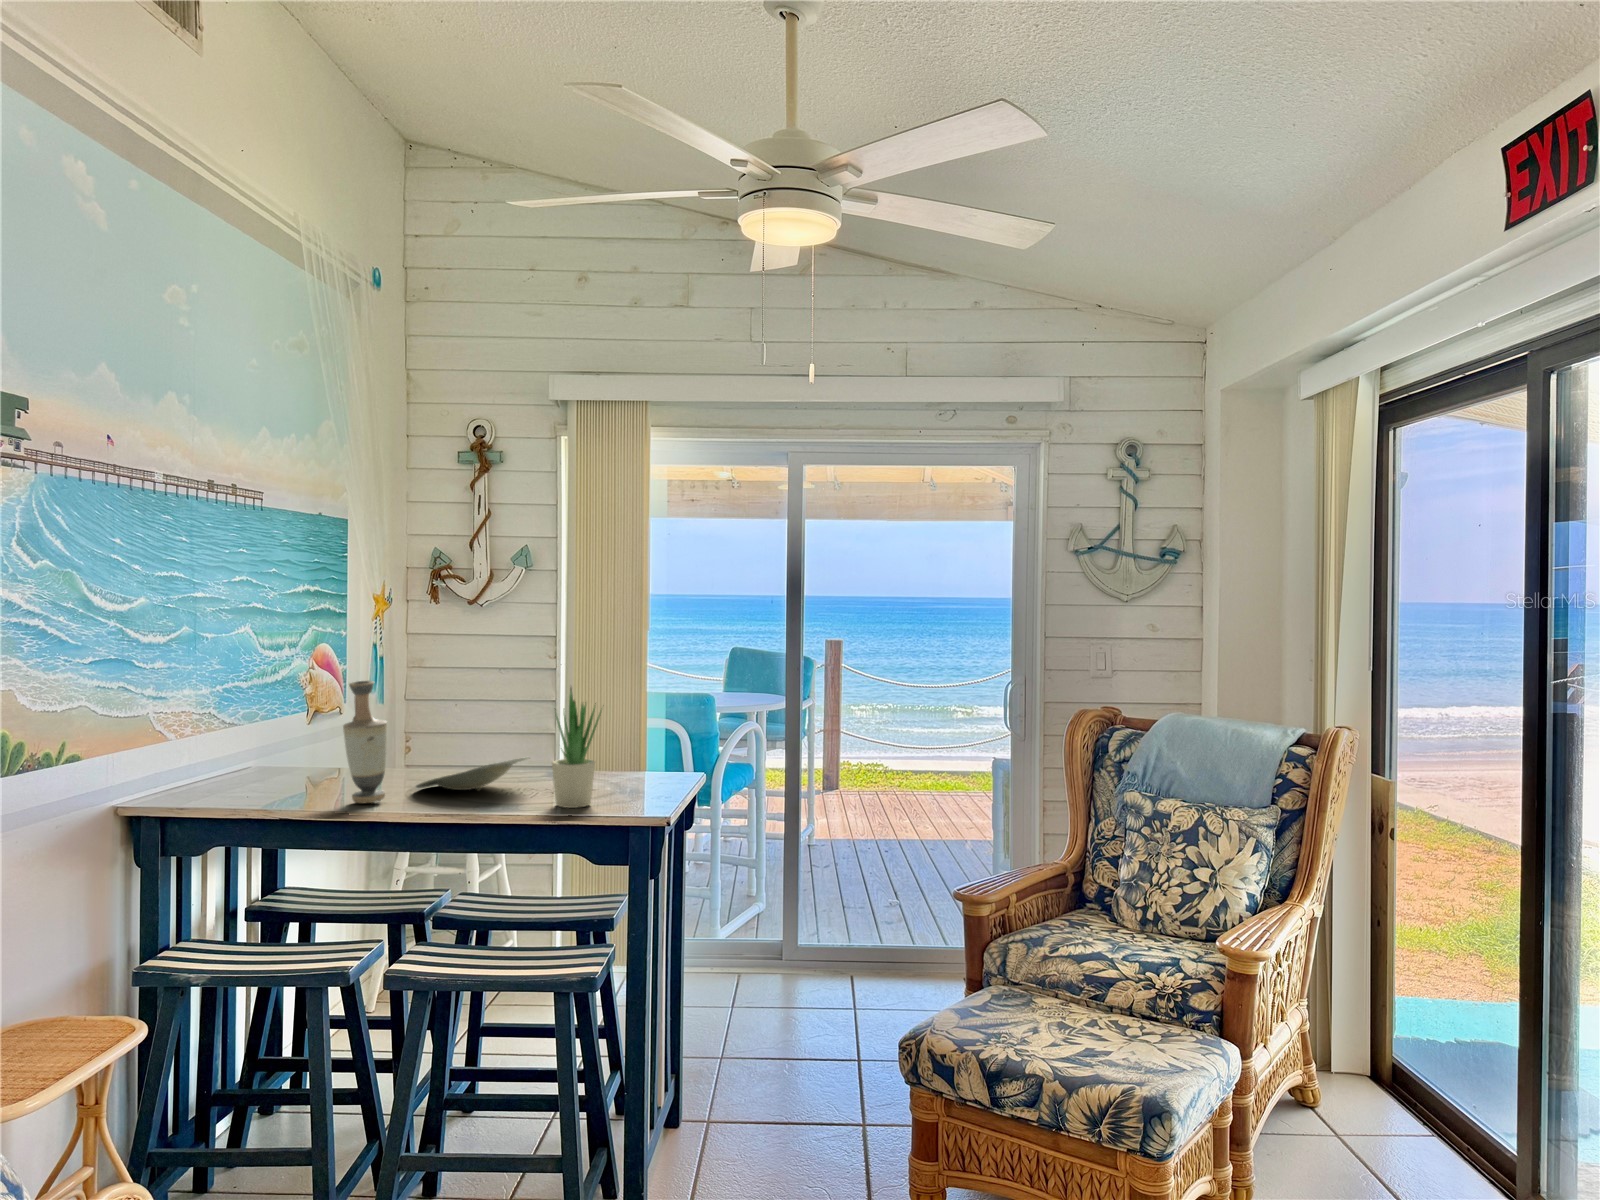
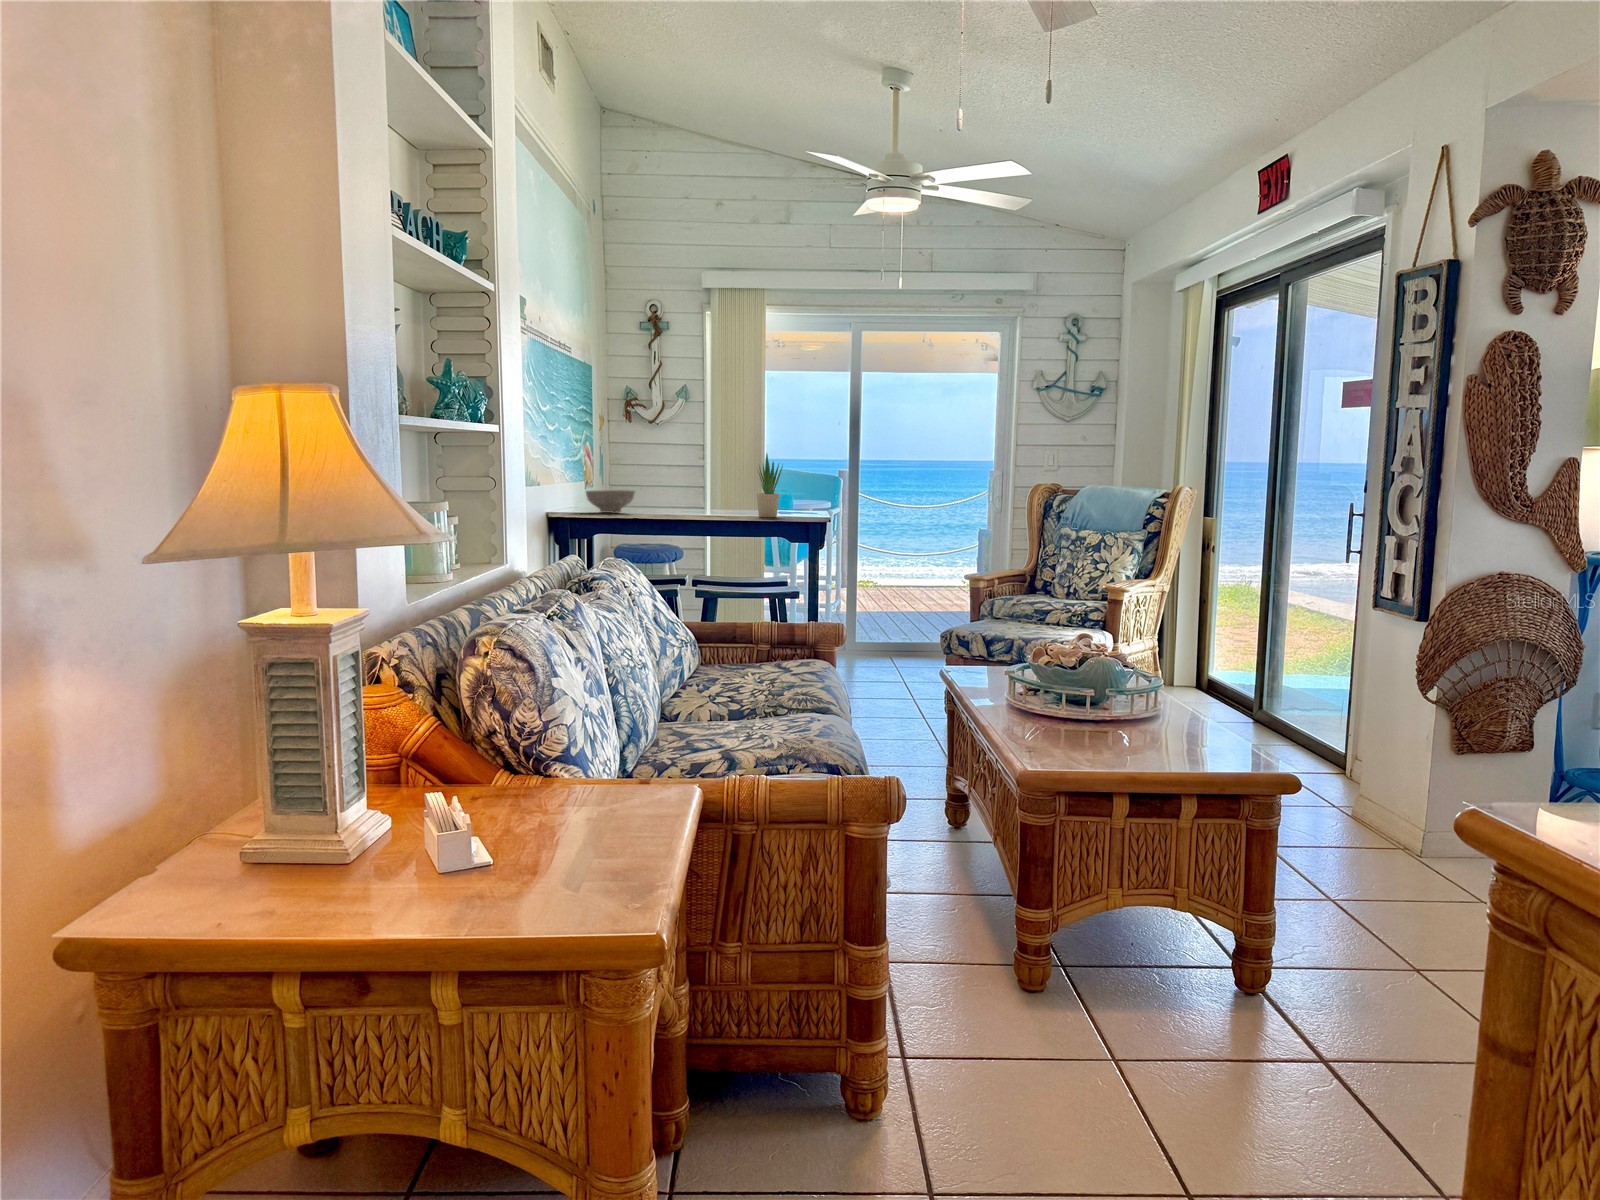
vase: present [343,681,387,803] -> none [648,449,670,515]
decorative bowl: none [246,745,345,792] -> present [586,490,635,512]
plate: present [416,757,530,790] -> none [675,495,735,514]

